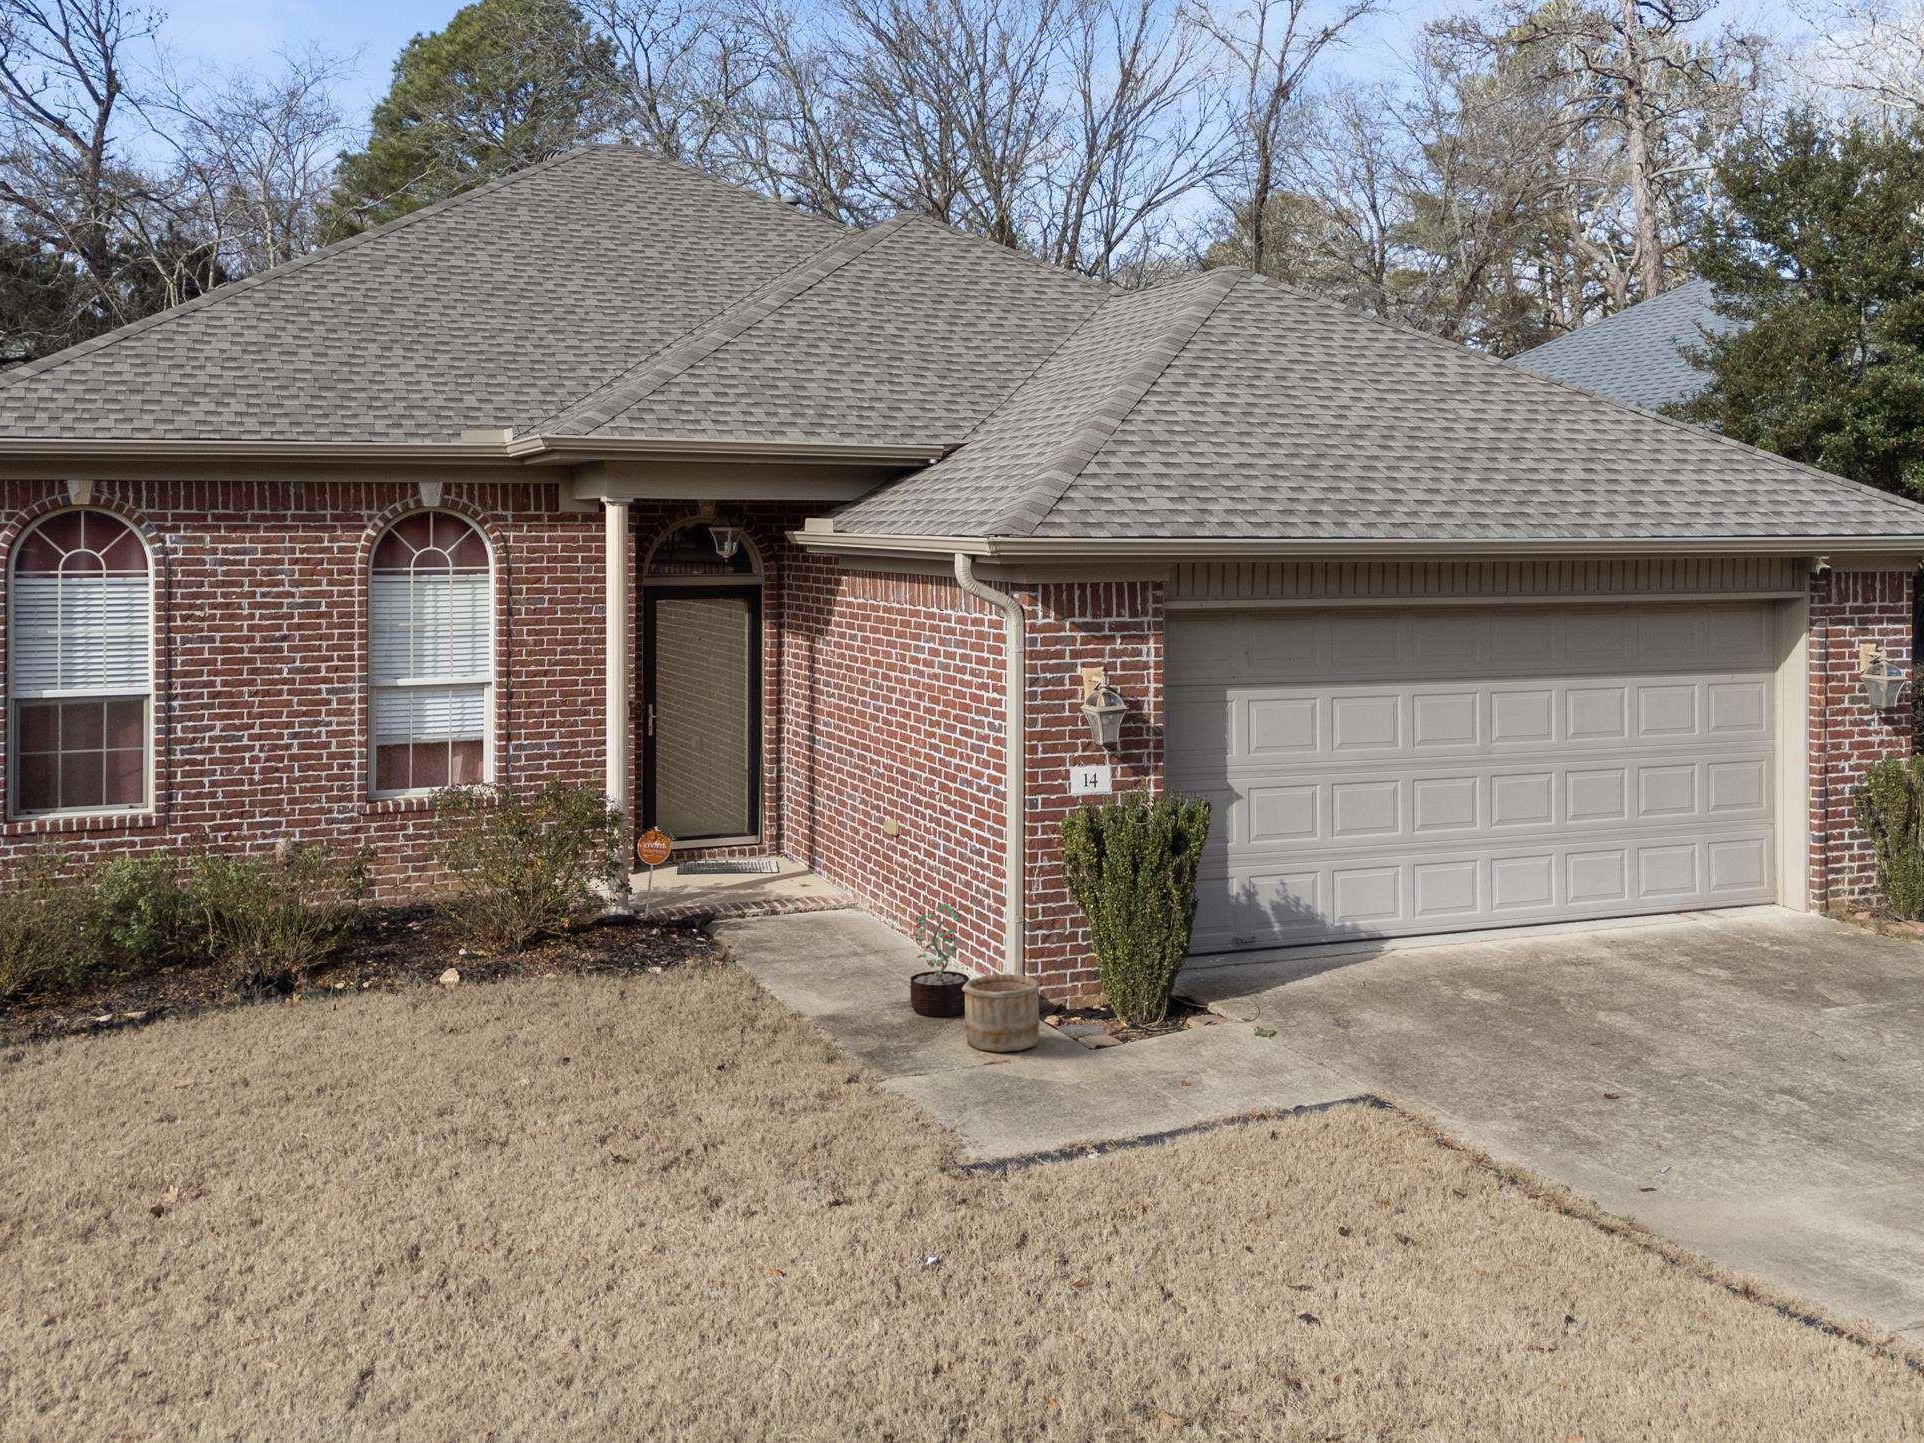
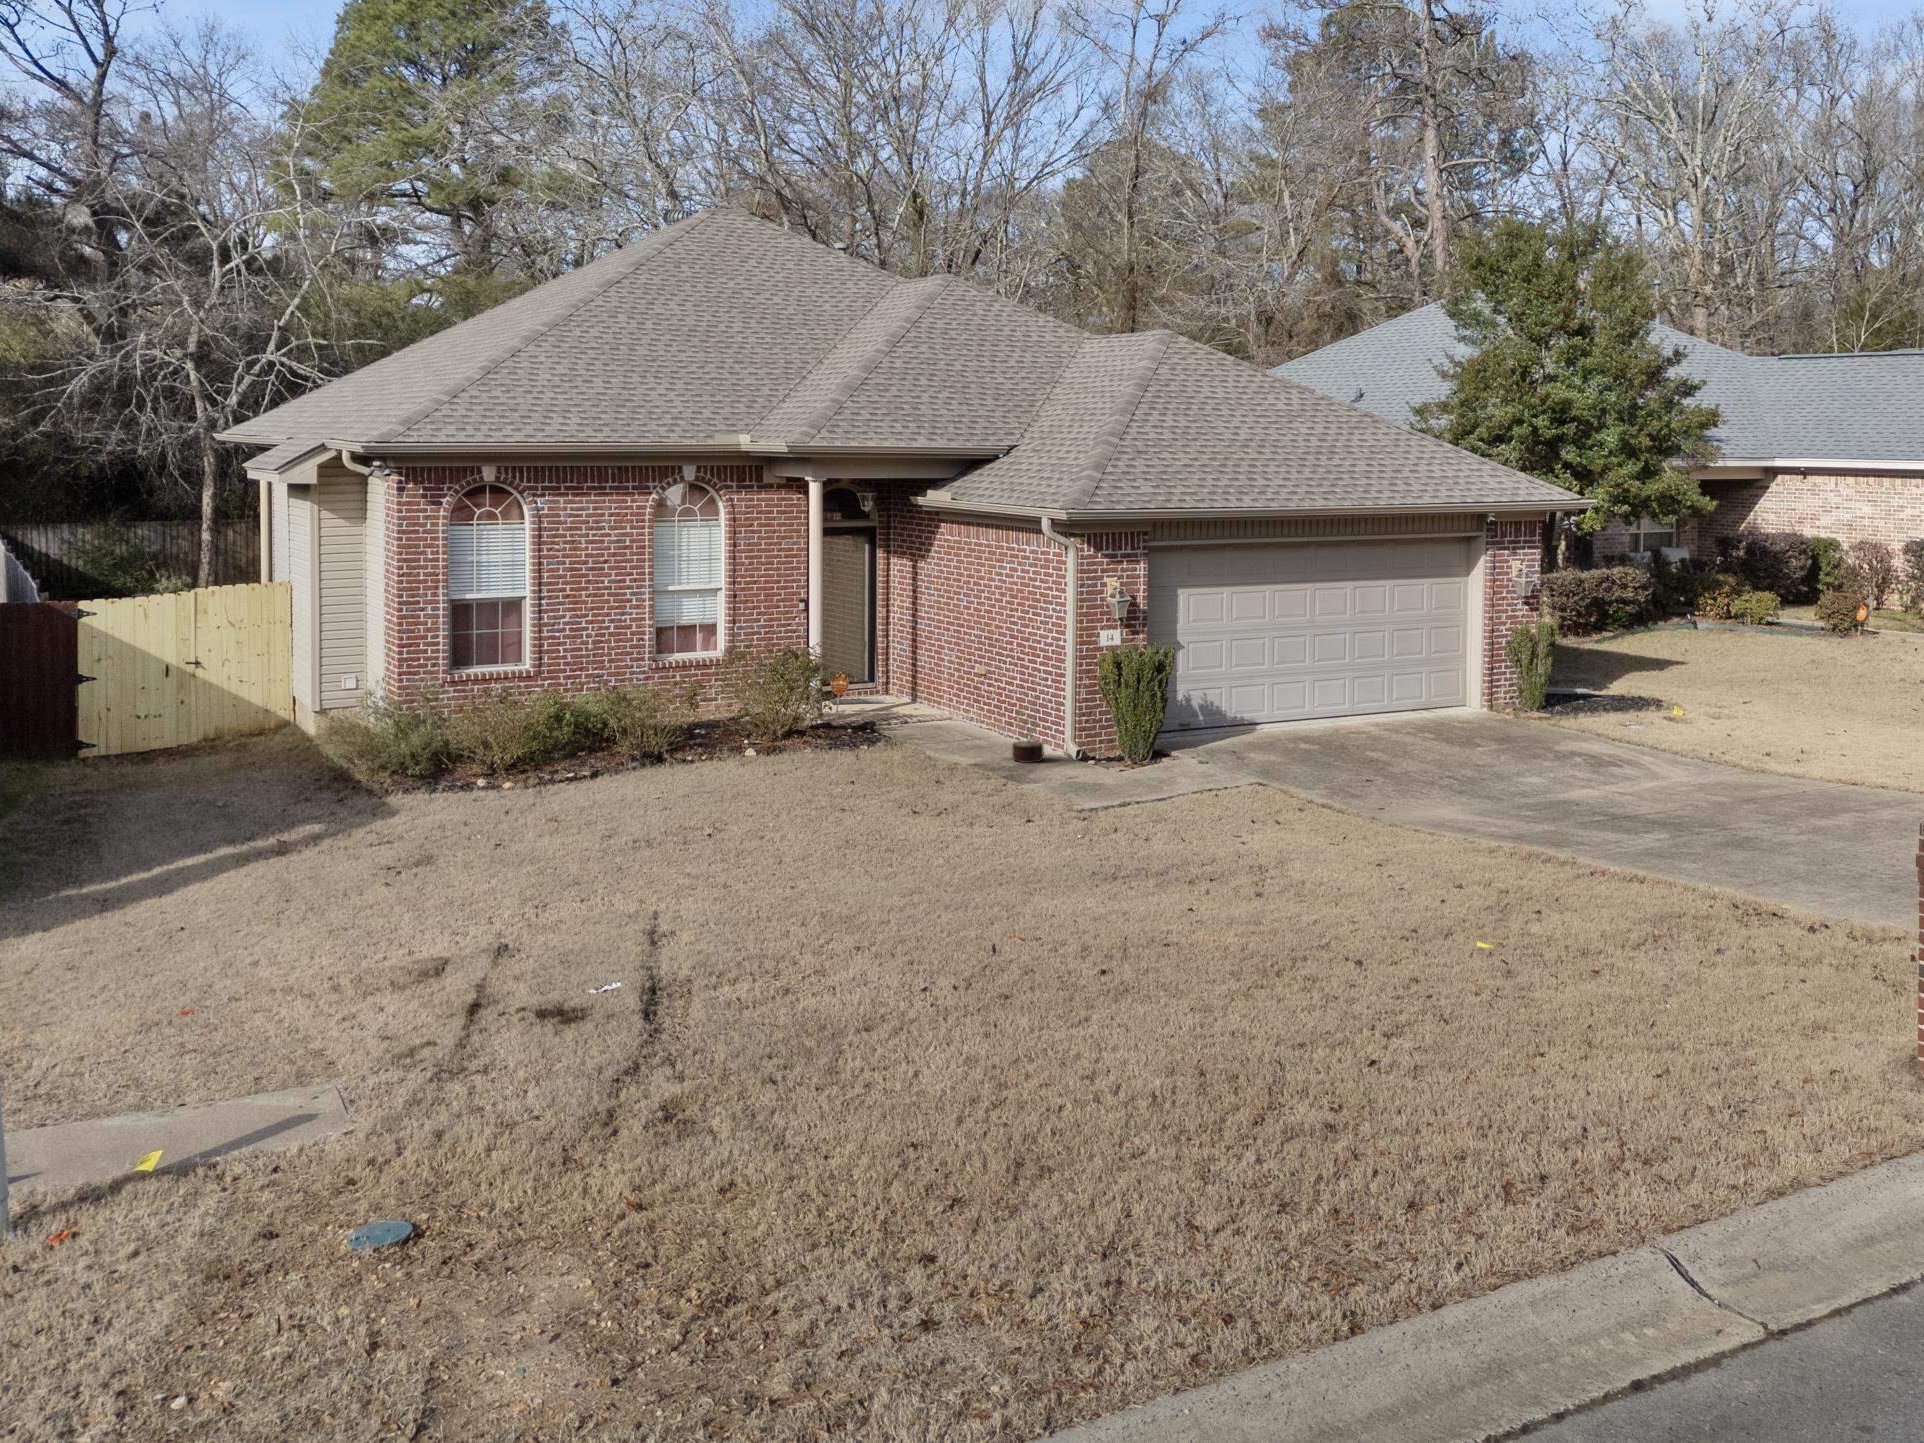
wooden bucket: present [962,974,1040,1052] -> none [1048,737,1087,773]

